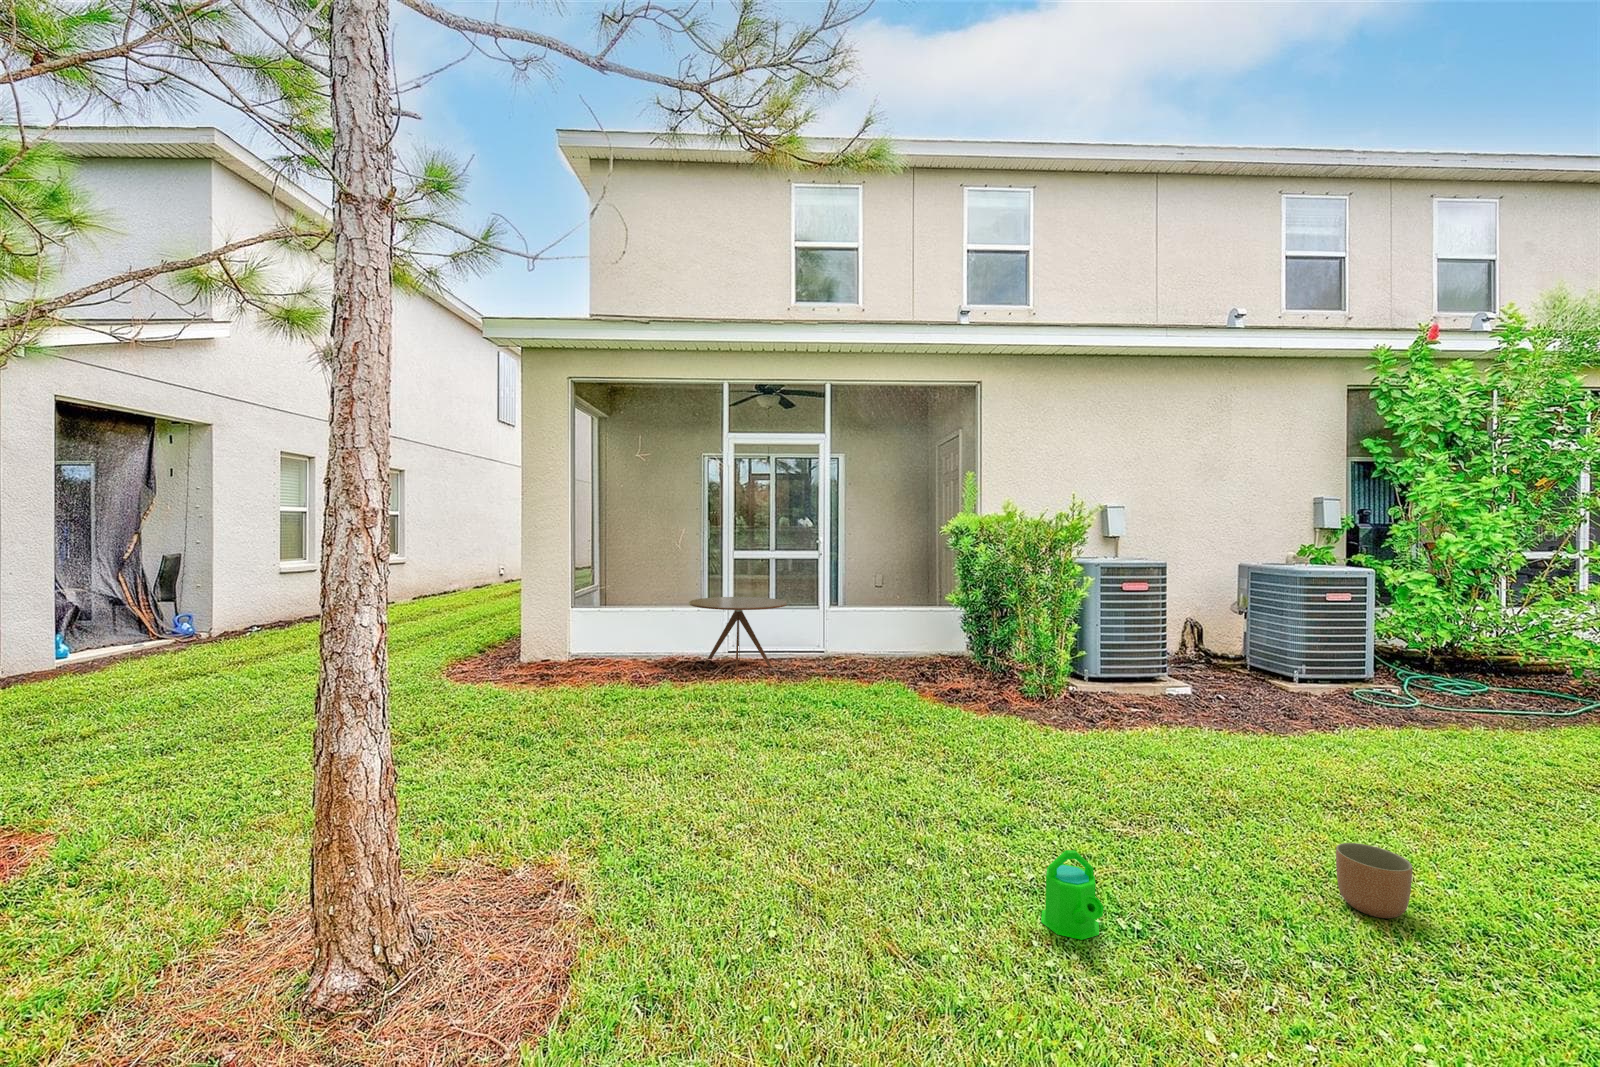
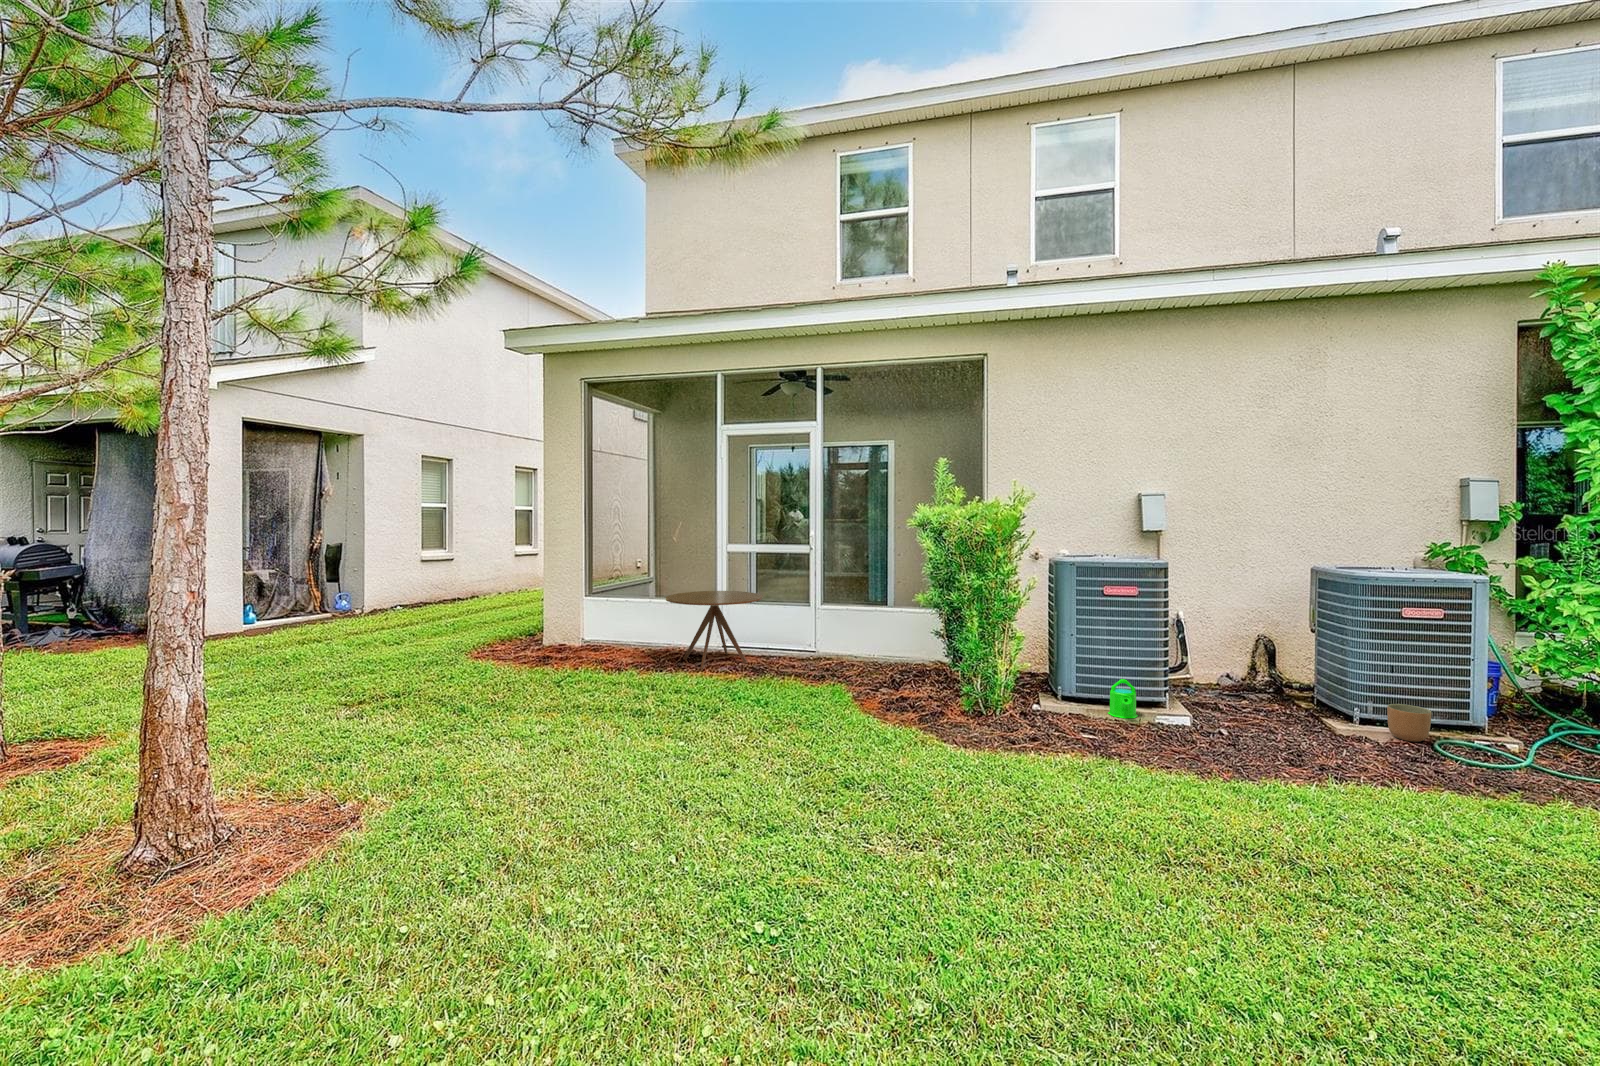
planter: present [1336,843,1412,918] -> present [1387,704,1432,742]
watering can: present [1041,850,1104,940] -> present [1108,679,1138,718]

